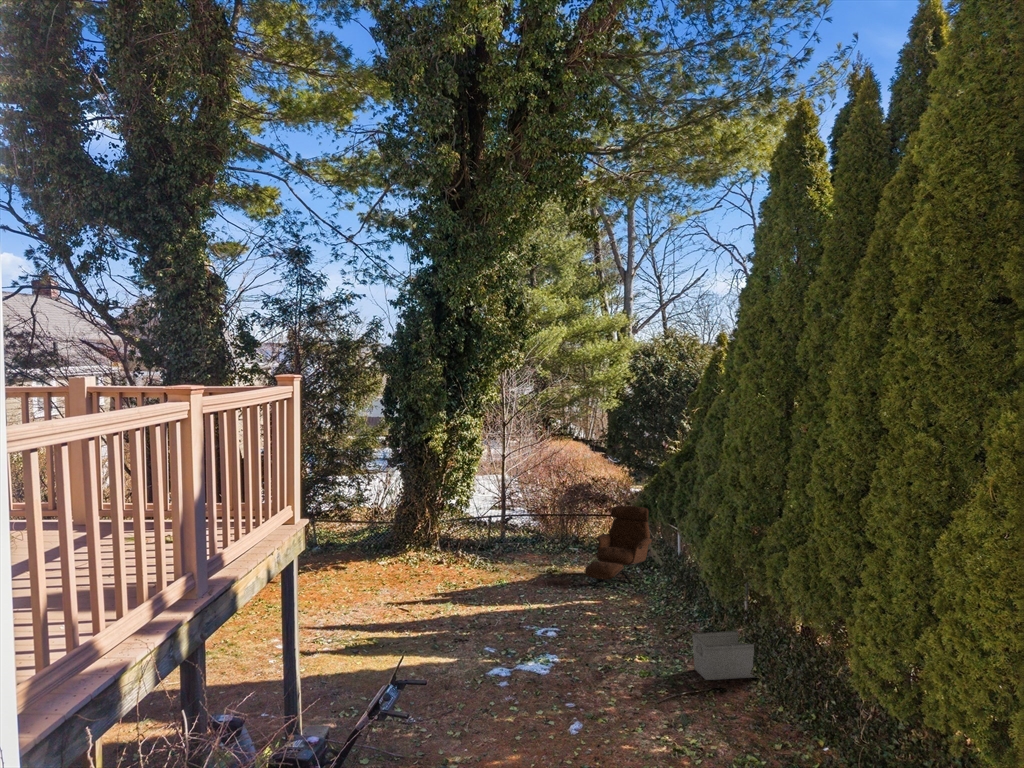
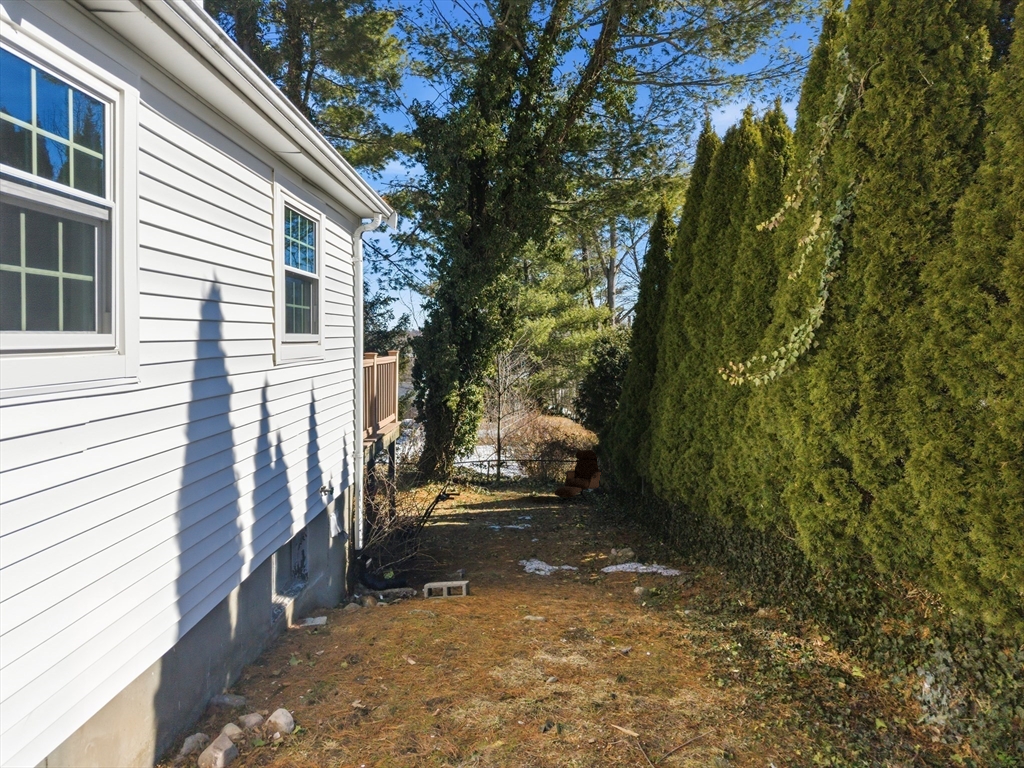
storage bin: present [692,631,755,680] -> none [607,509,648,534]

